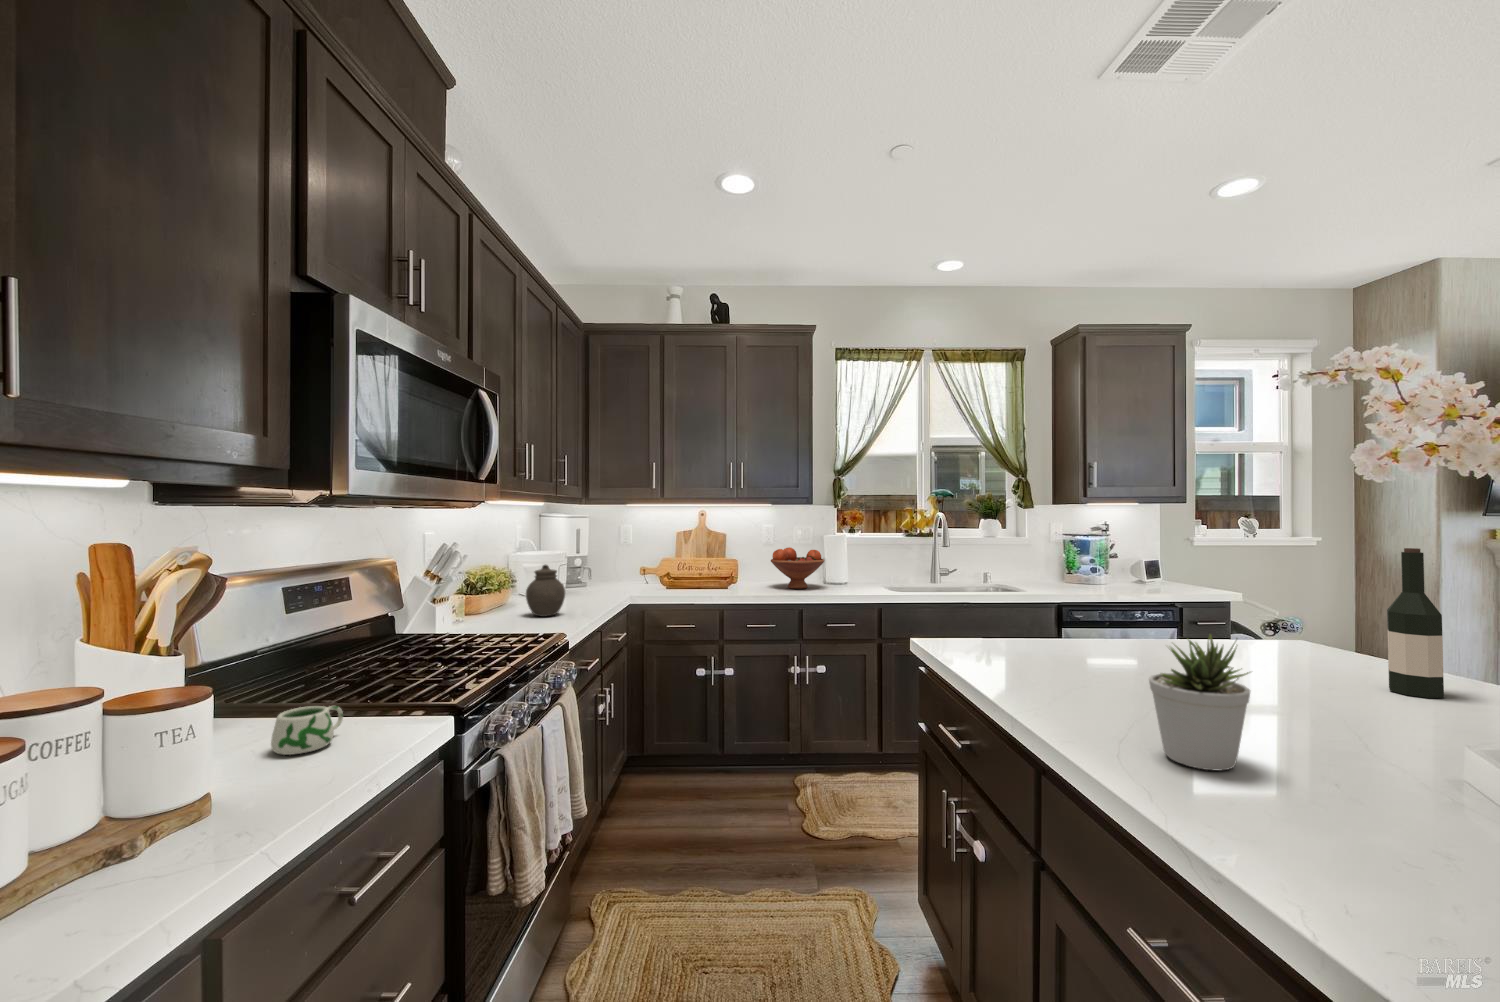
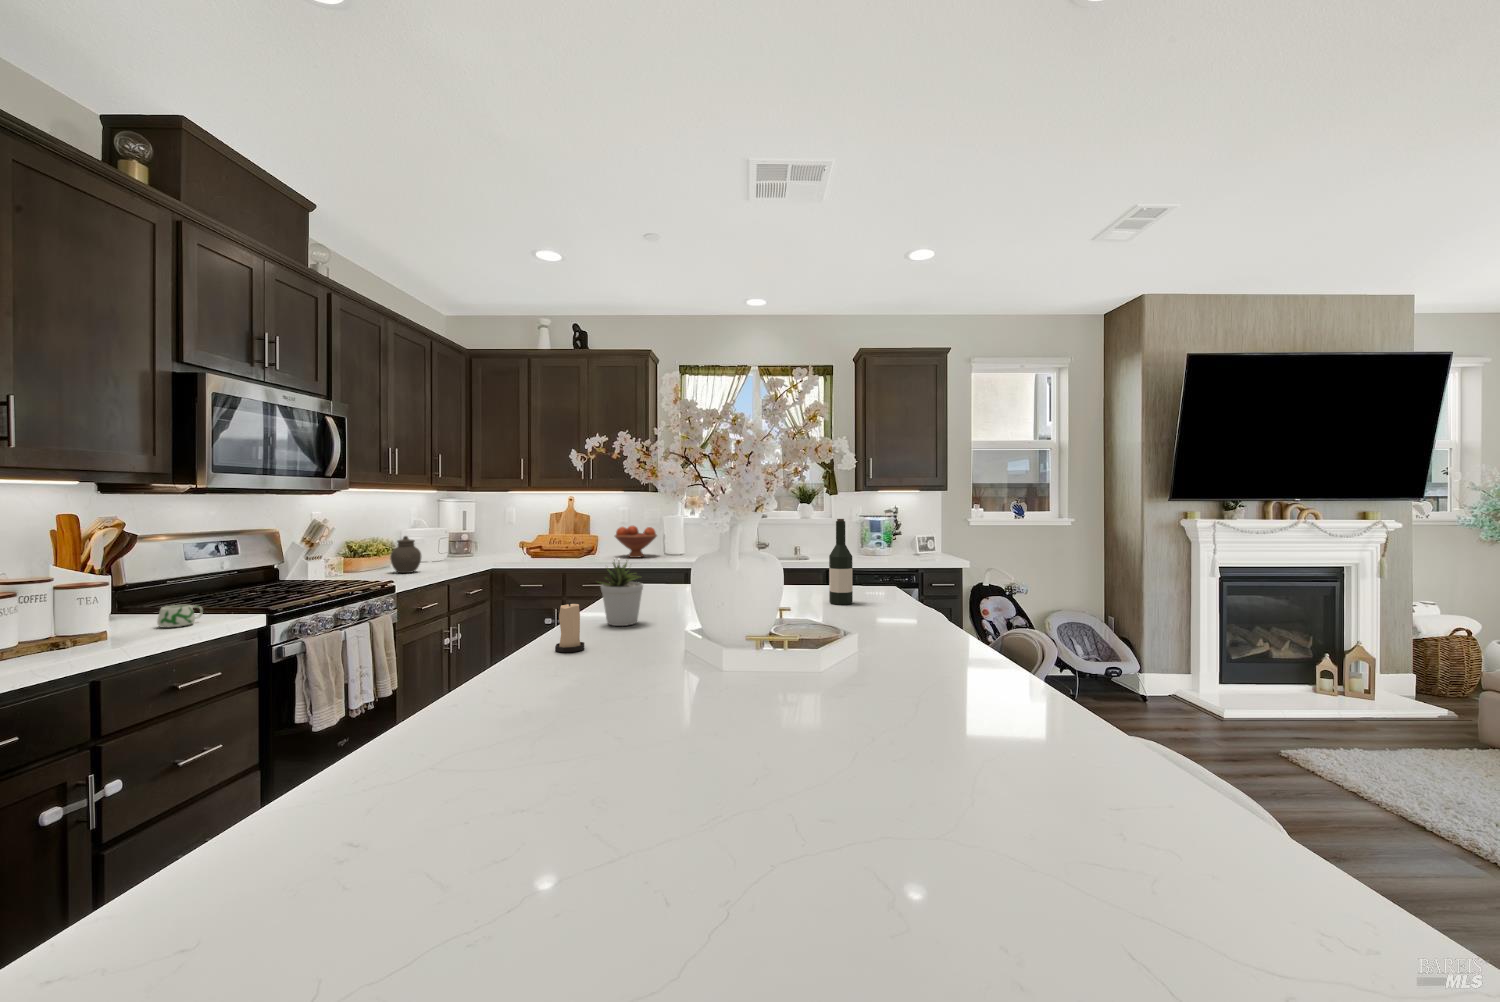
candle: none [1316,763,1415,906] -> present [555,601,584,652]

